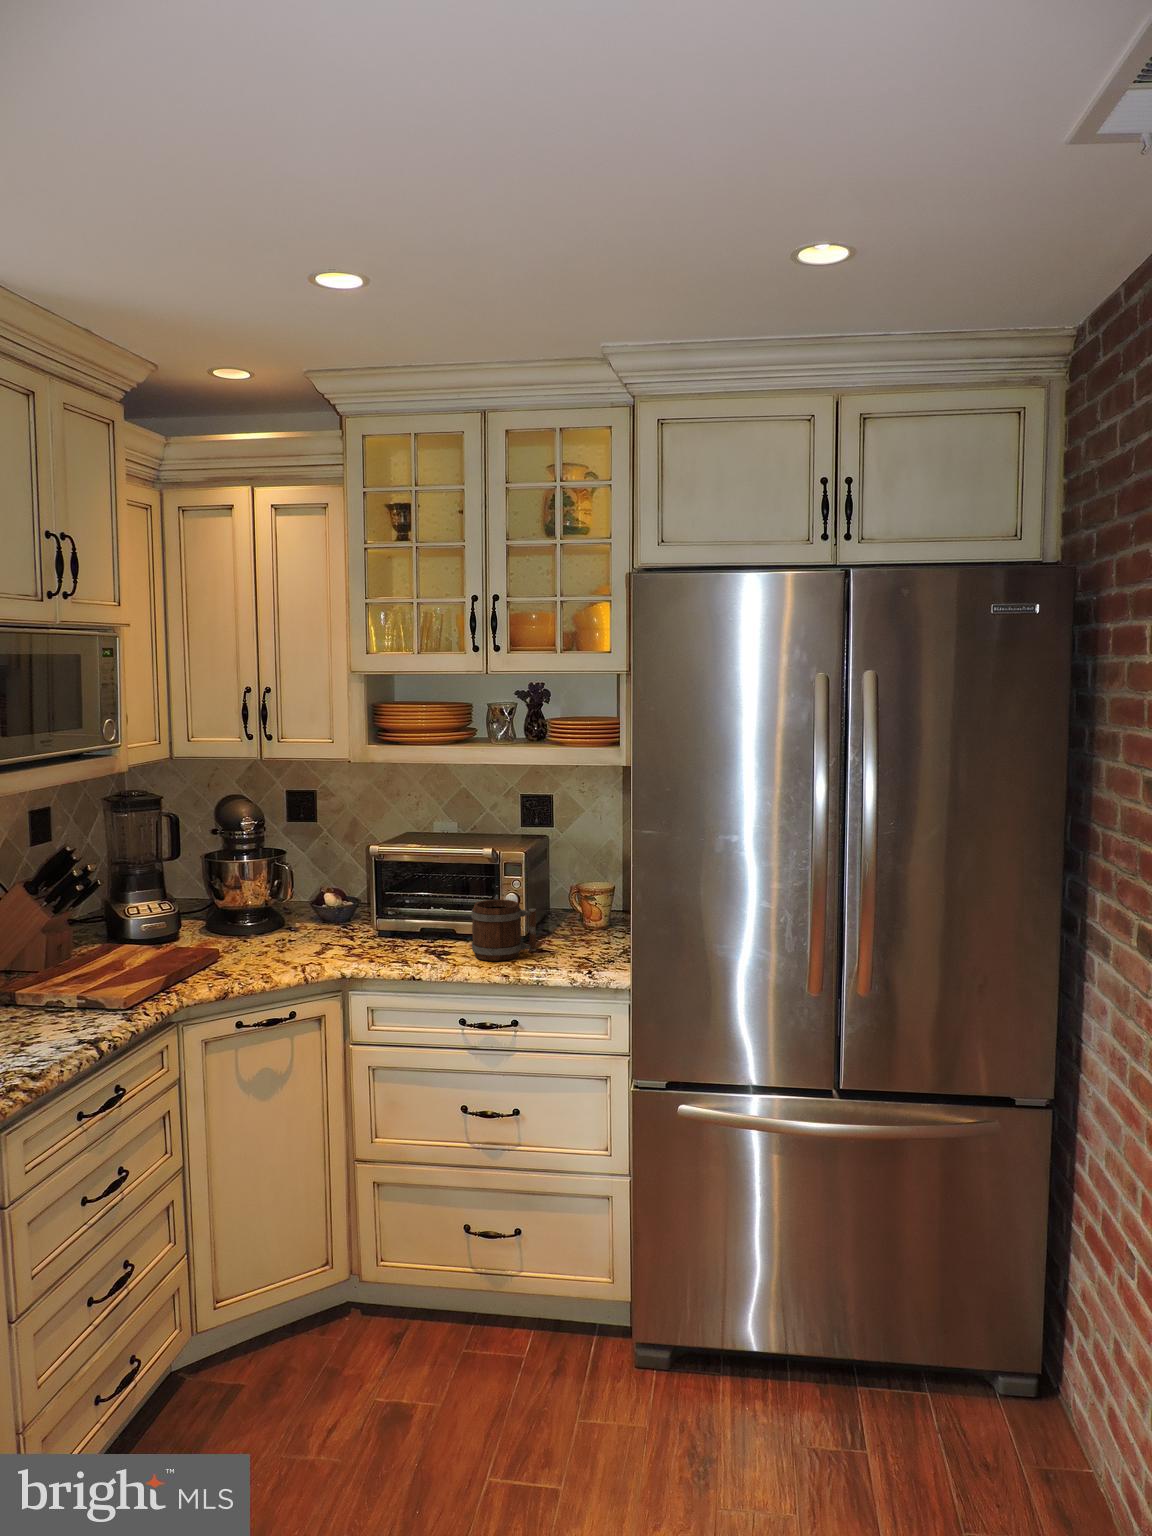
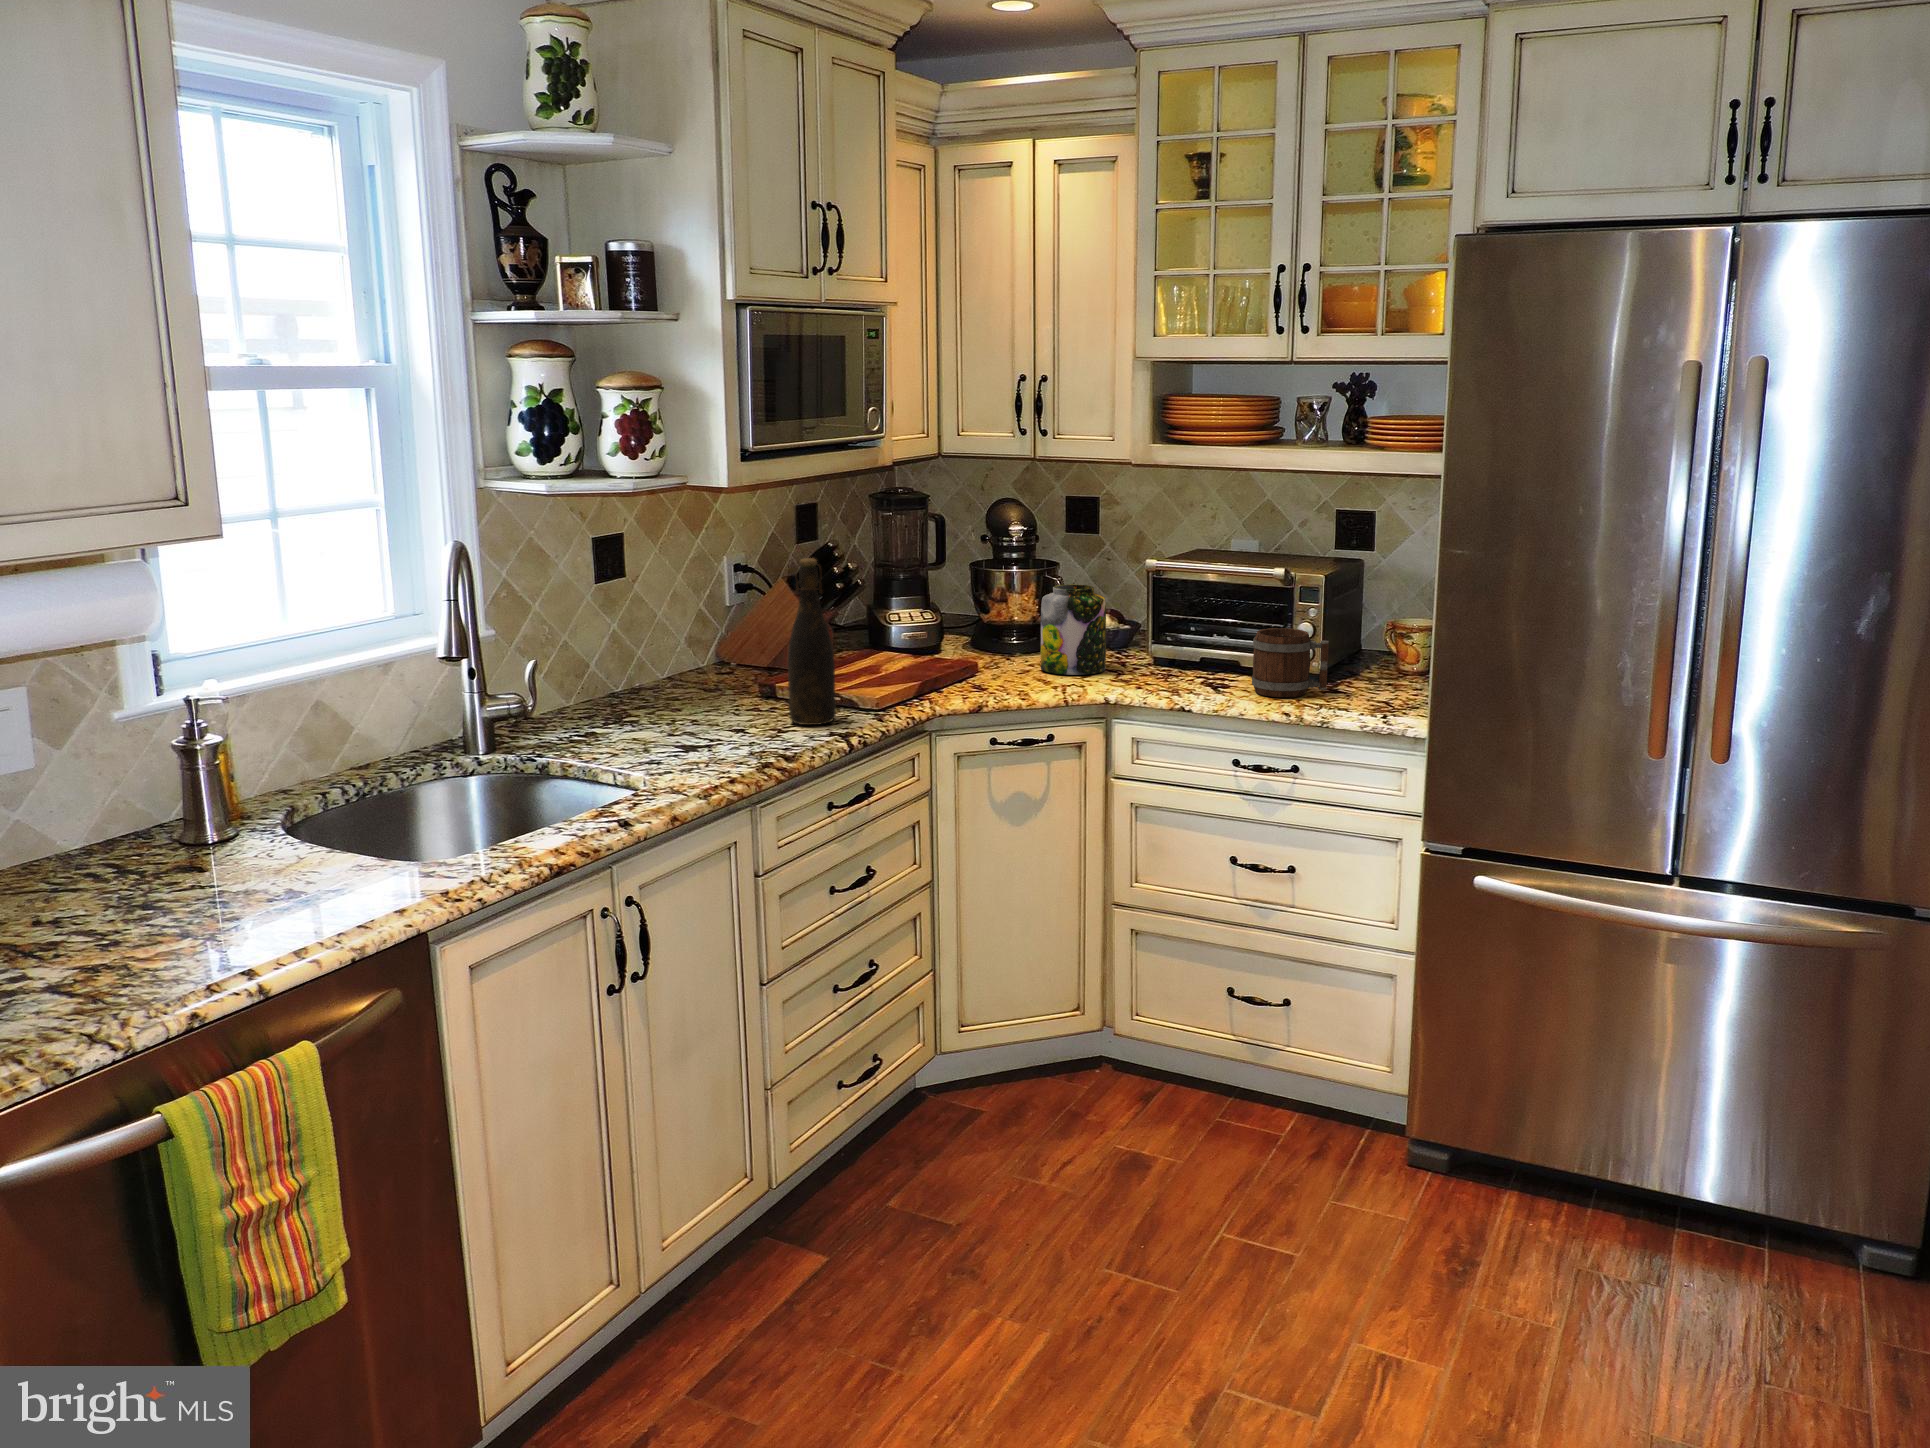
bottle: none [29,869,83,1035] -> present [788,558,836,725]
jar: none [277,870,338,953] -> present [1041,584,1106,675]

